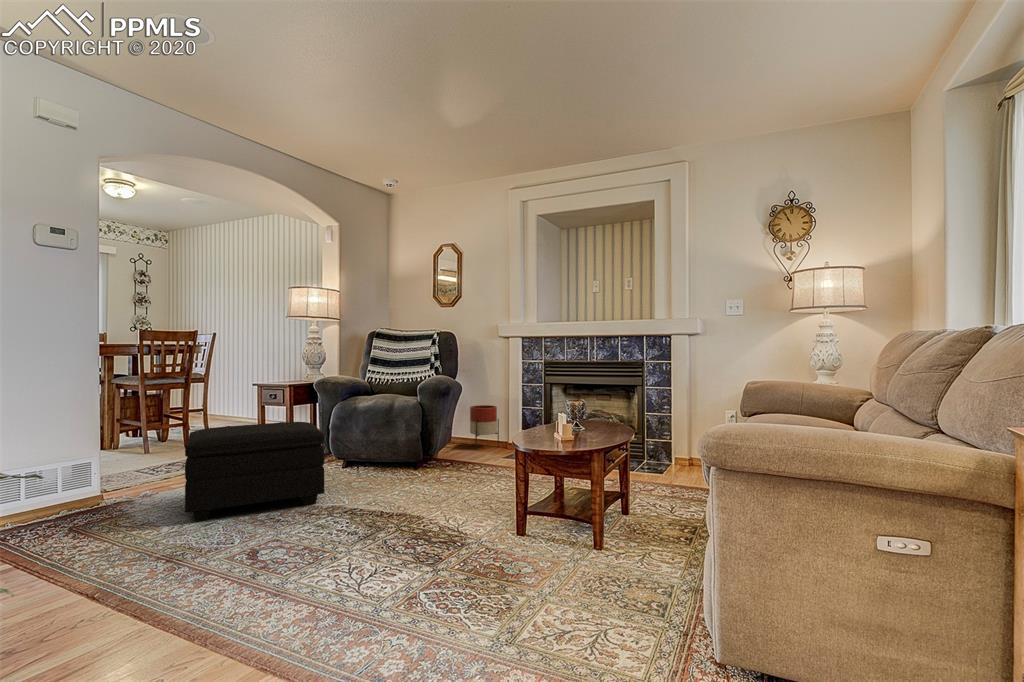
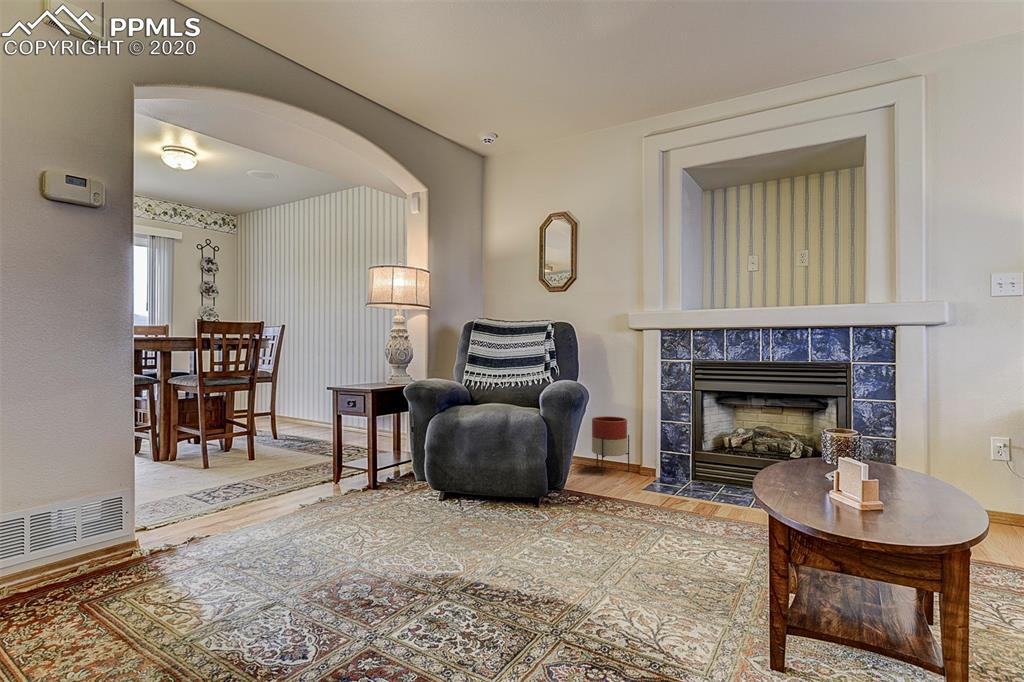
footstool: present [185,422,325,521] -> none [236,445,432,601]

